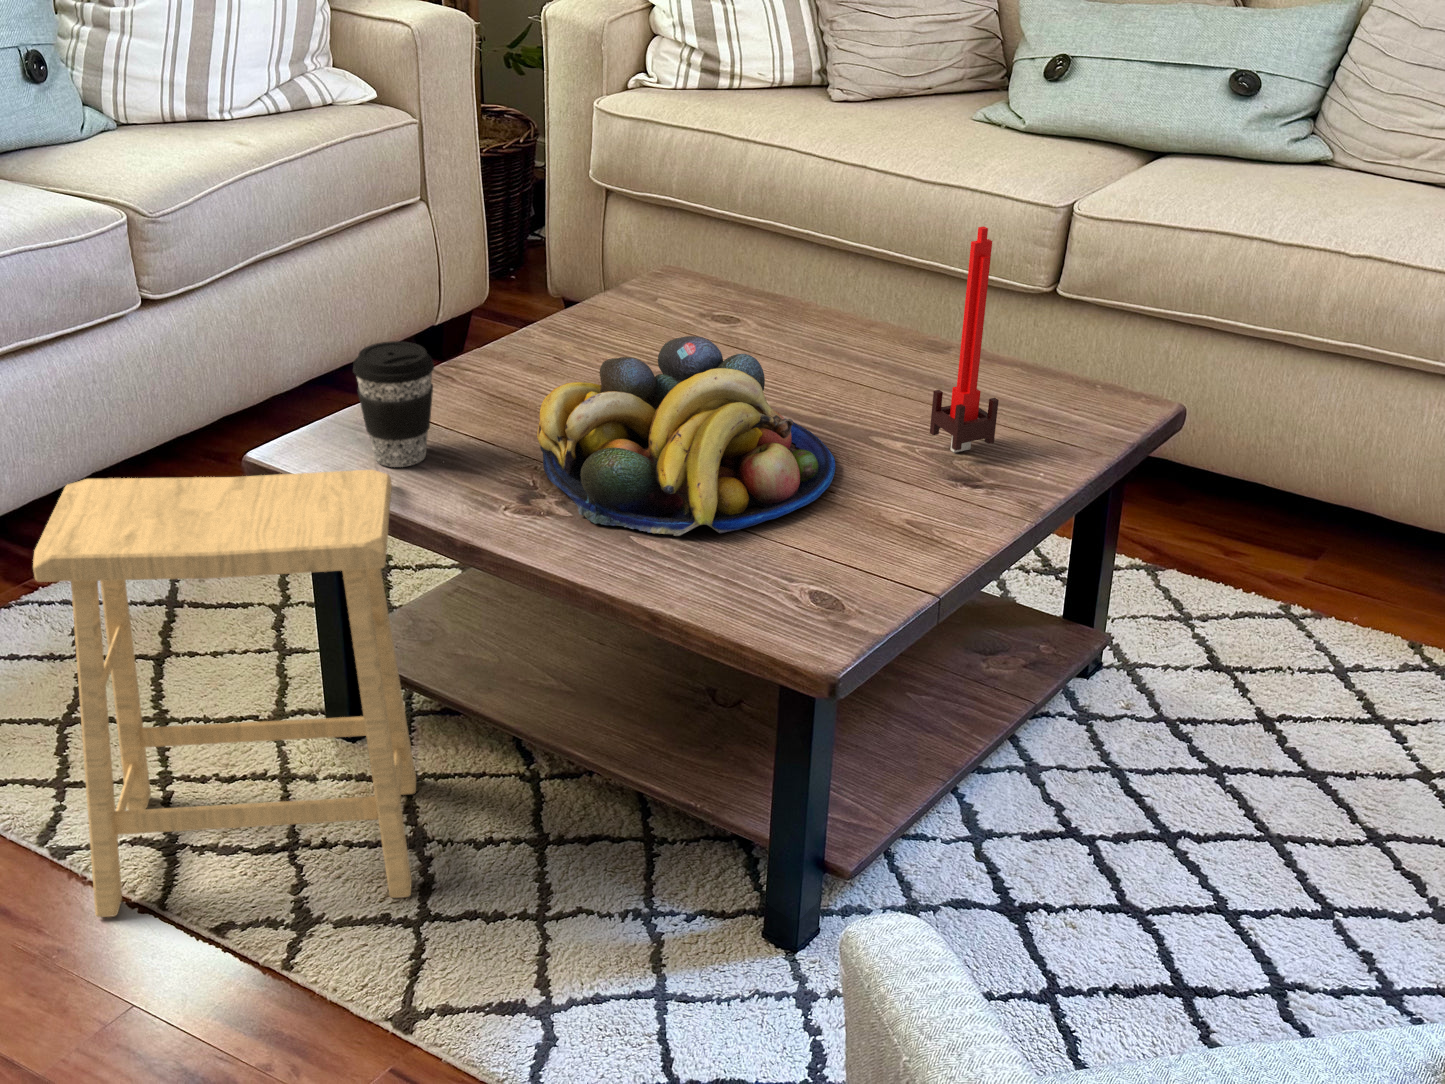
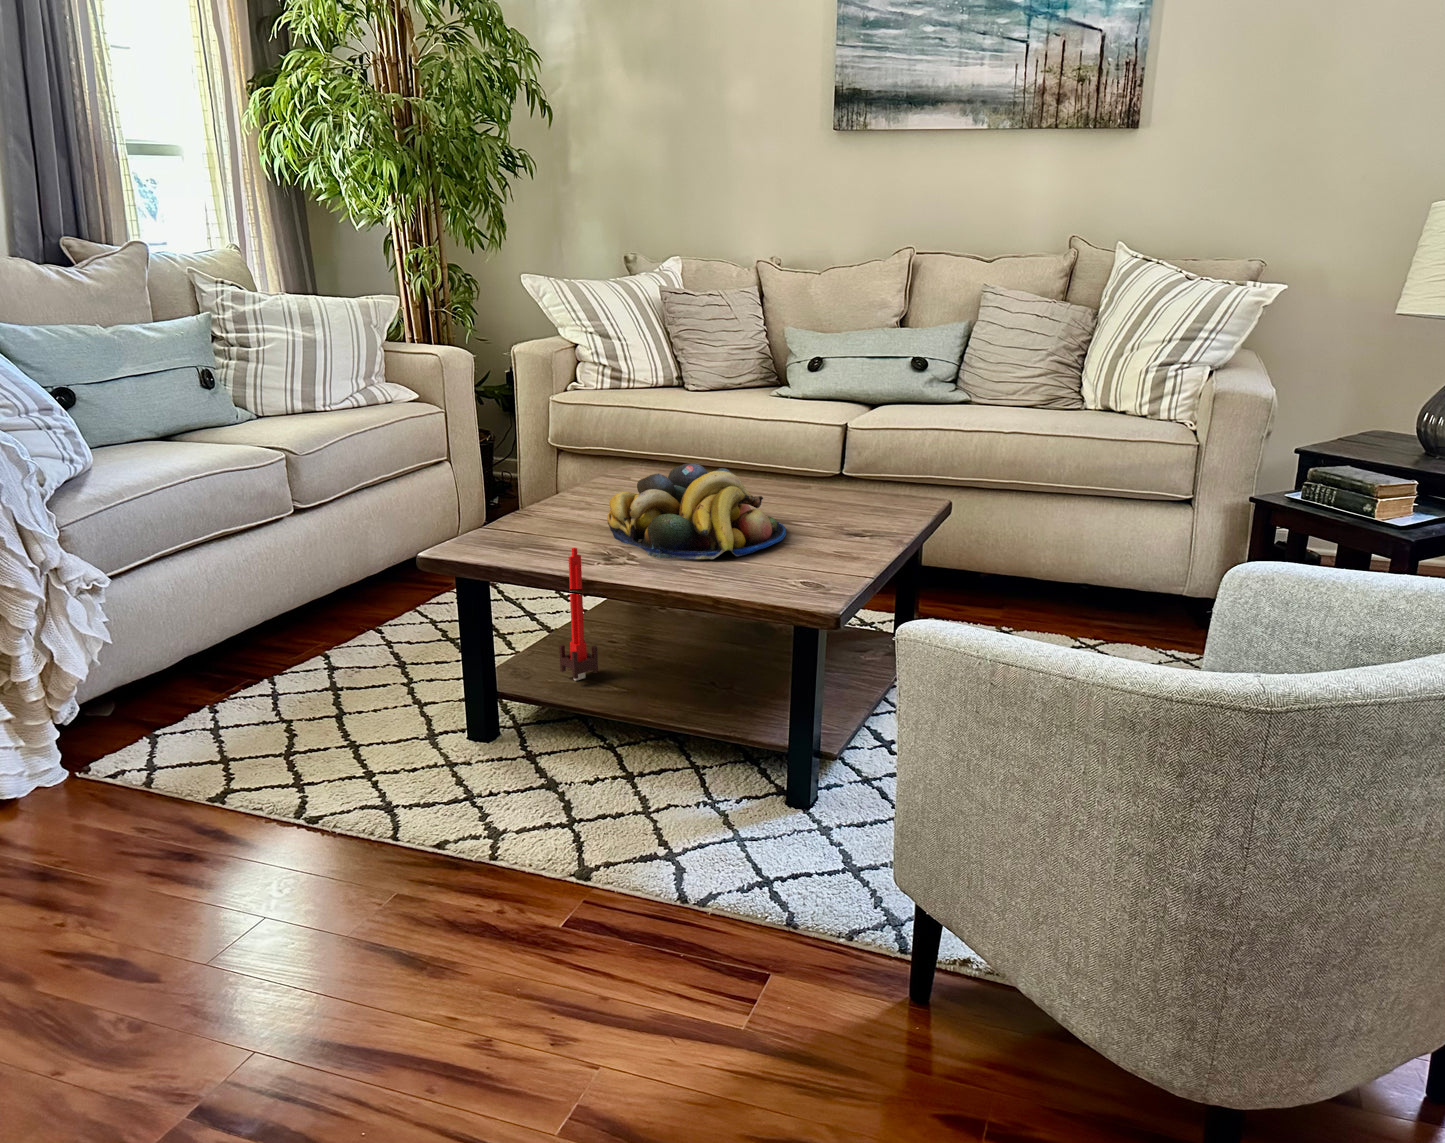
candle: present [930,226,999,453] -> present [559,548,598,681]
coffee cup: present [353,341,434,467] -> none [496,471,545,546]
footstool: present [33,470,416,917] -> none [323,543,559,848]

